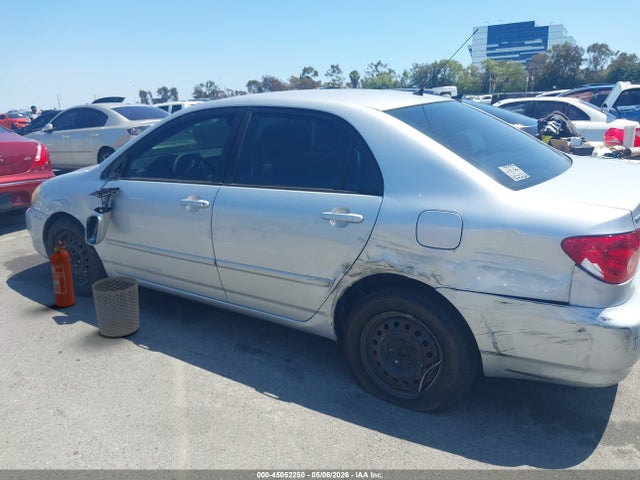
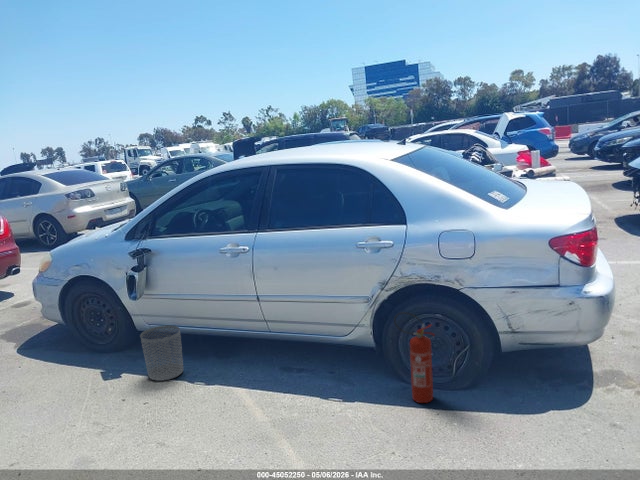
fire extinguisher: present [43,230,75,307] -> present [394,312,434,403]

